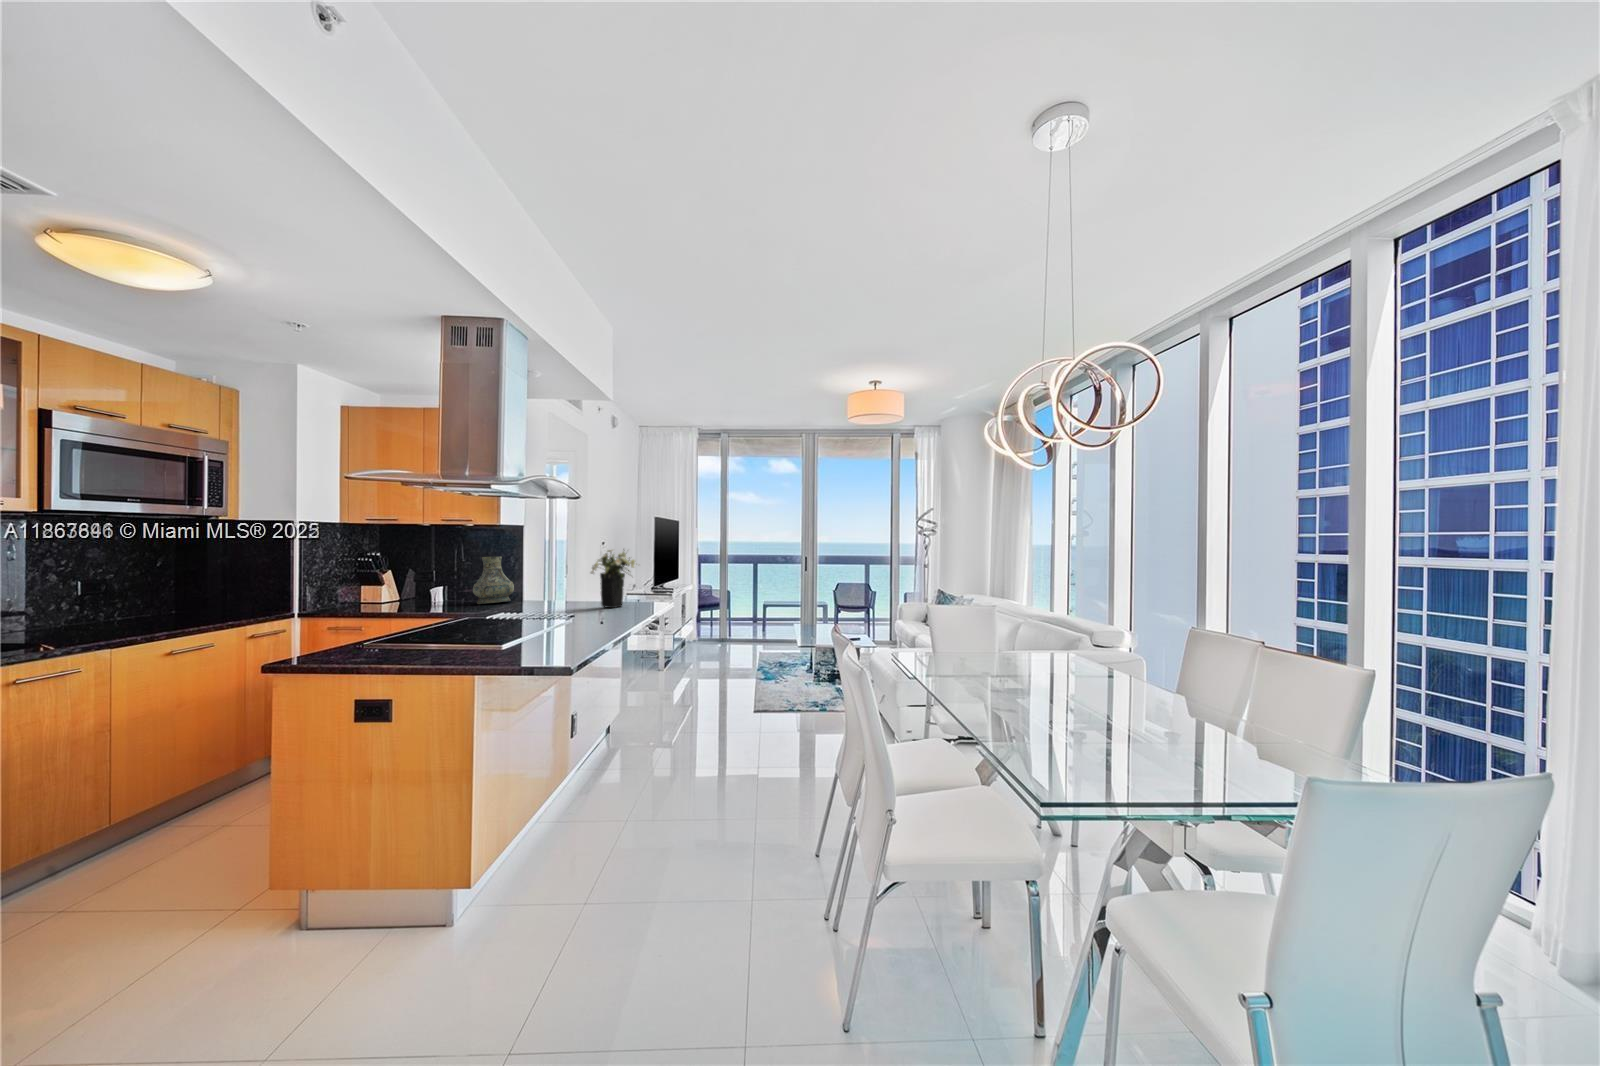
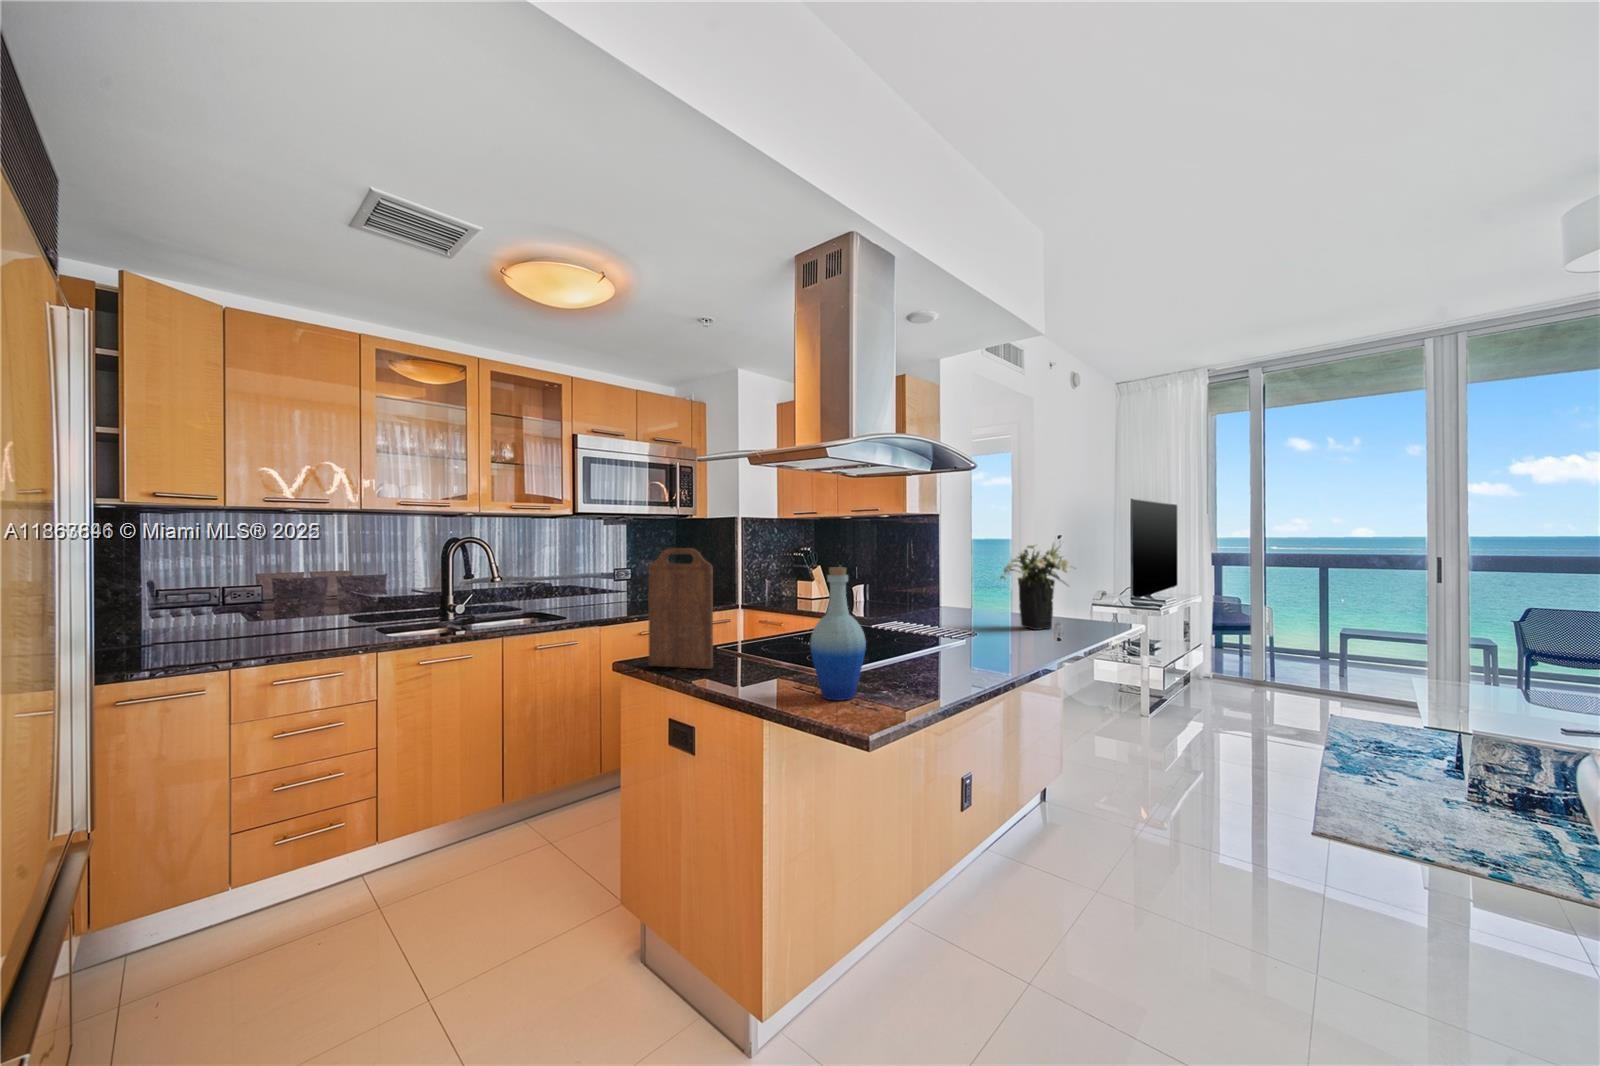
cutting board: none [329,554,401,656] -> present [649,548,713,669]
vase: present [473,556,514,604] -> none [886,553,931,608]
bottle: none [514,566,553,650] -> present [810,567,866,700]

